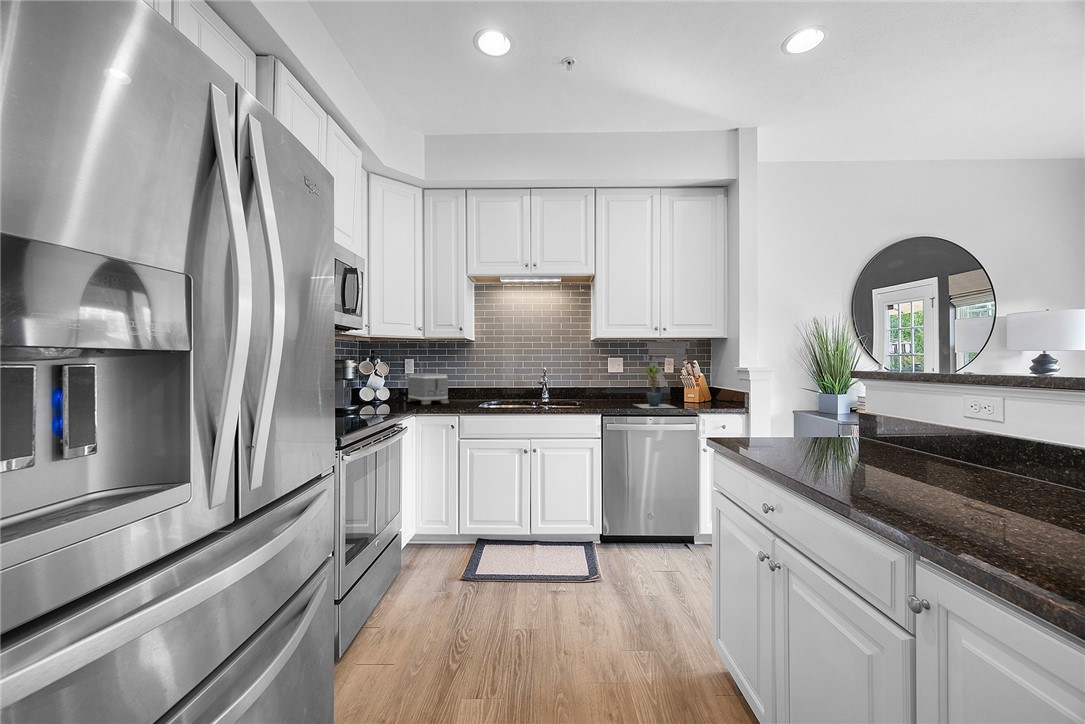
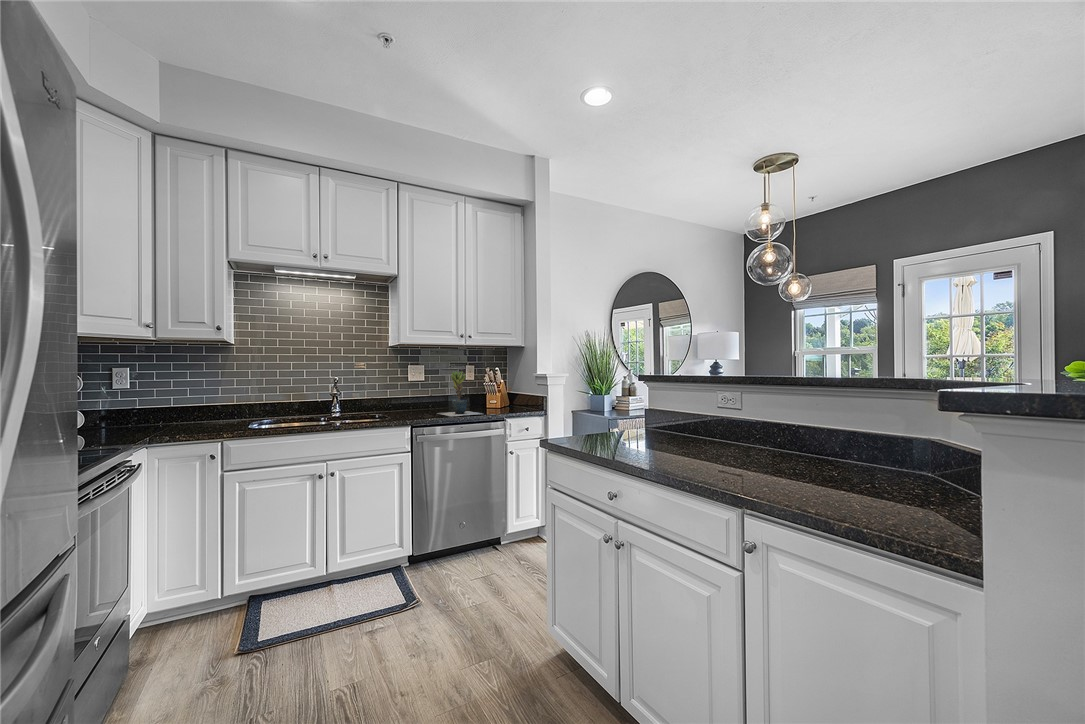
toaster: present [407,373,449,405] -> none [123,387,199,429]

